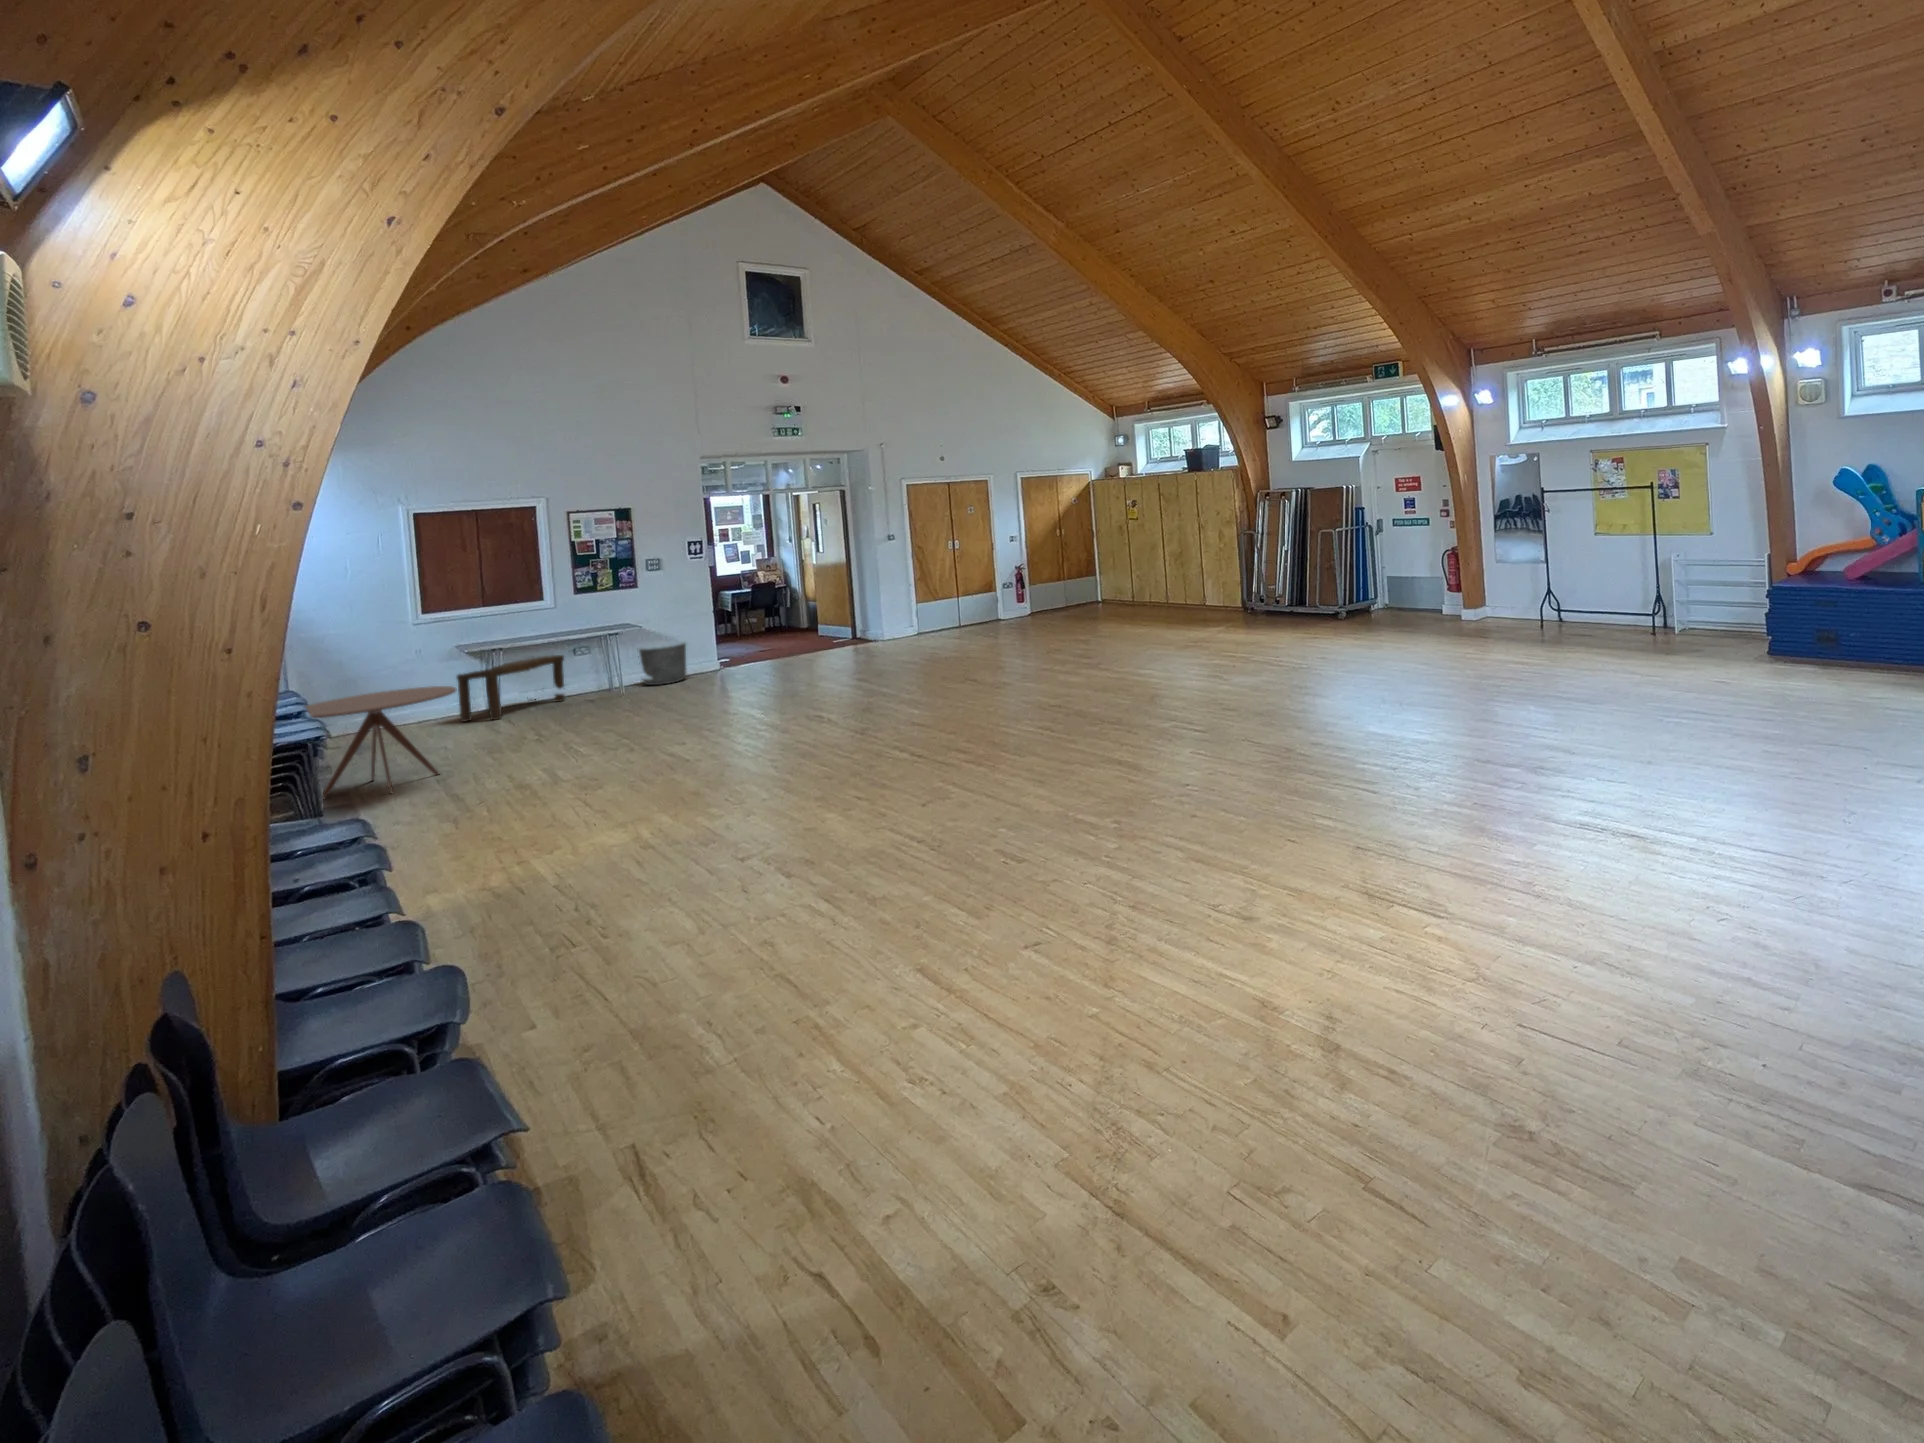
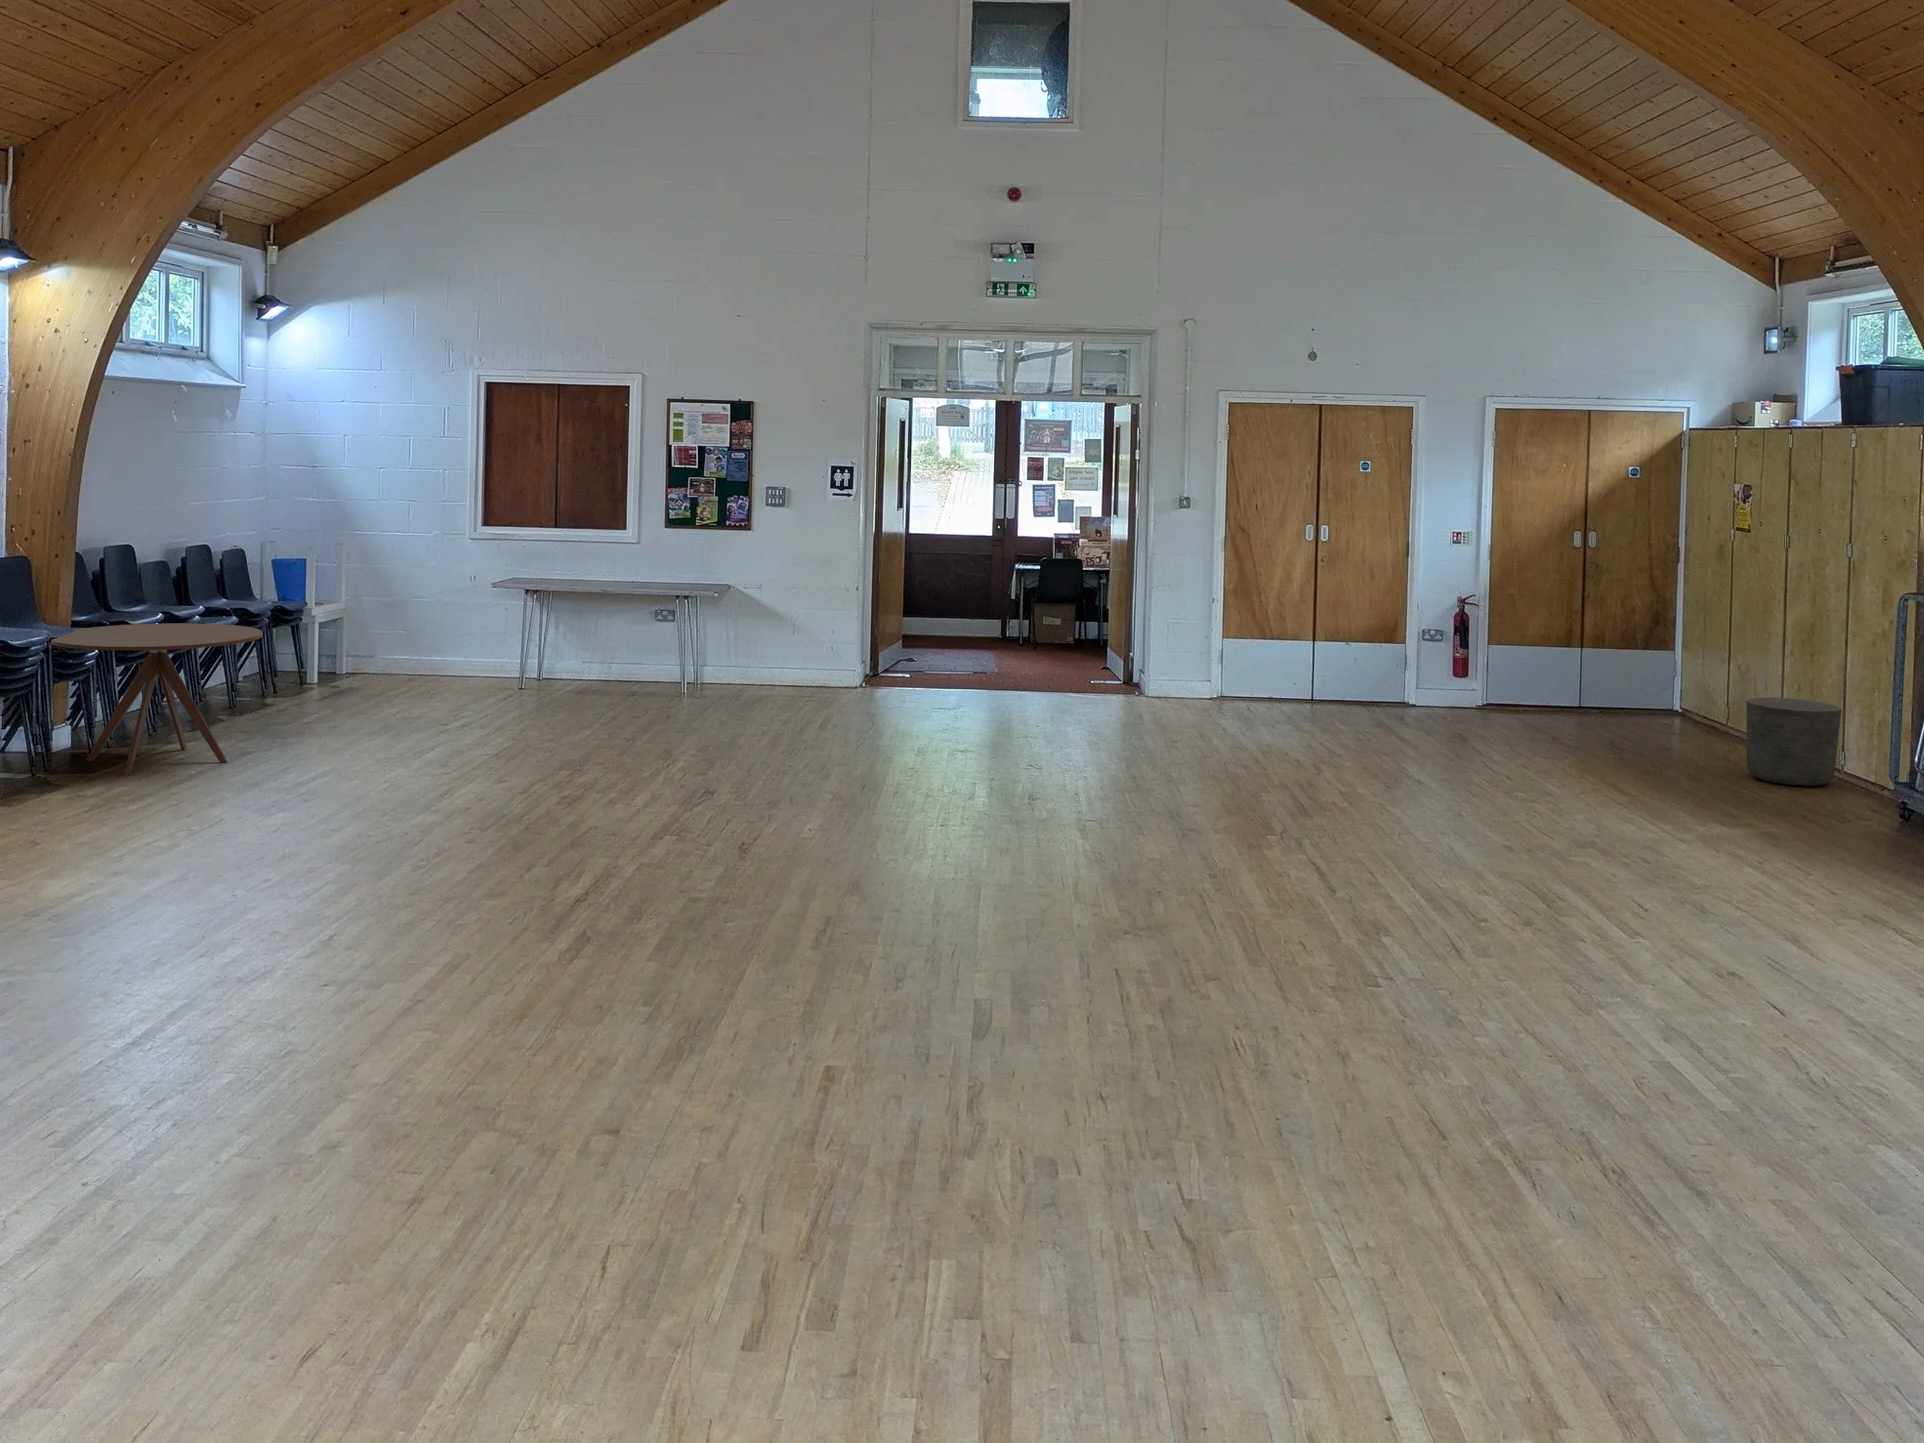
planter: present [639,643,686,685] -> present [1746,697,1841,786]
bench: present [456,655,565,722] -> none [474,614,621,698]

